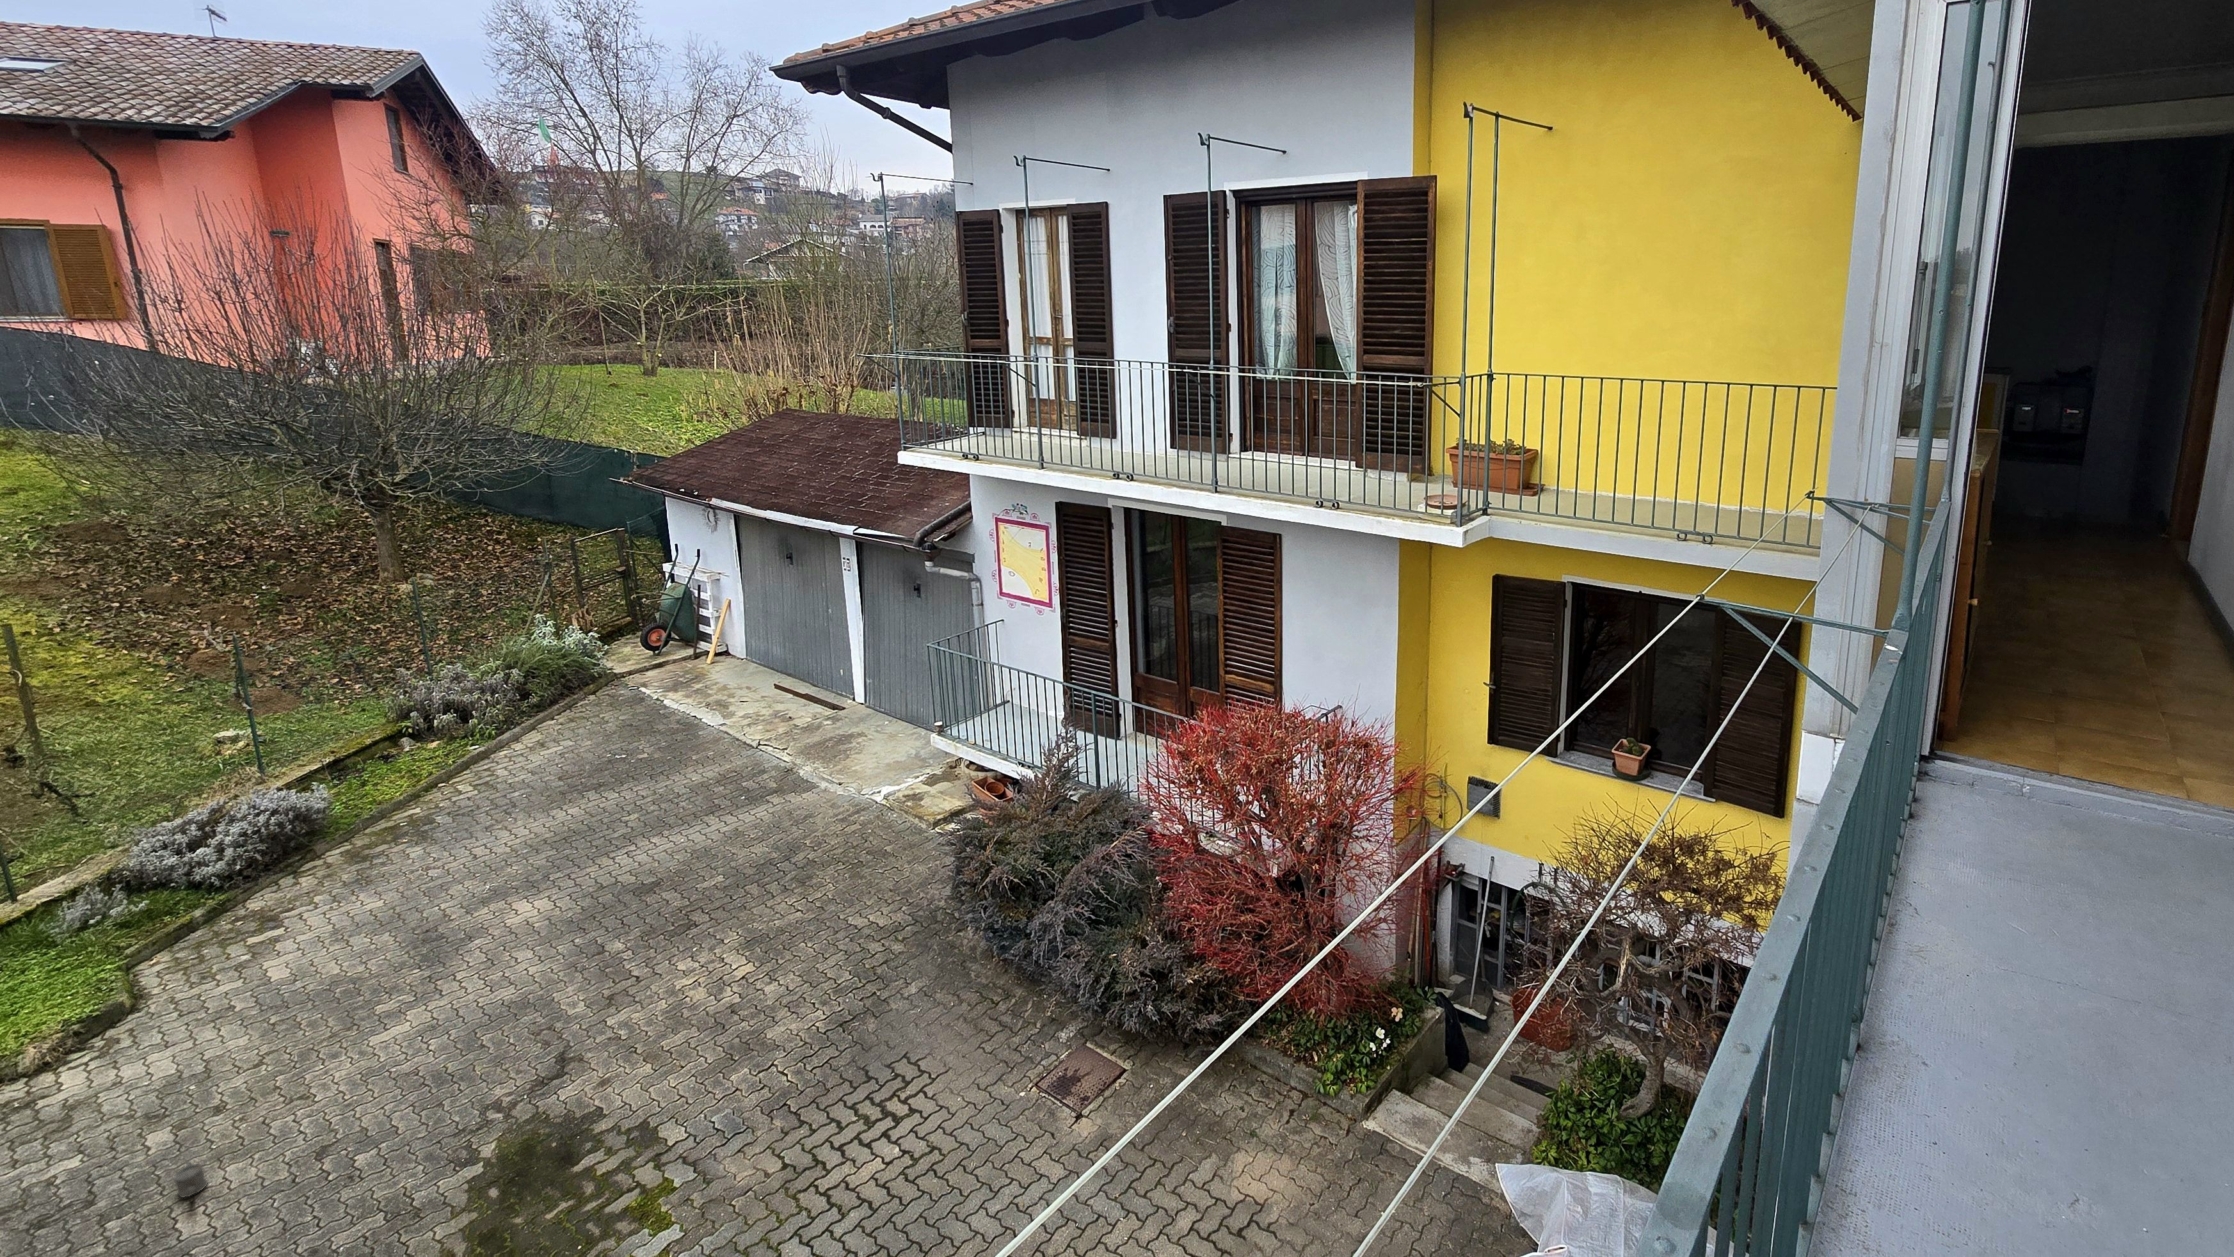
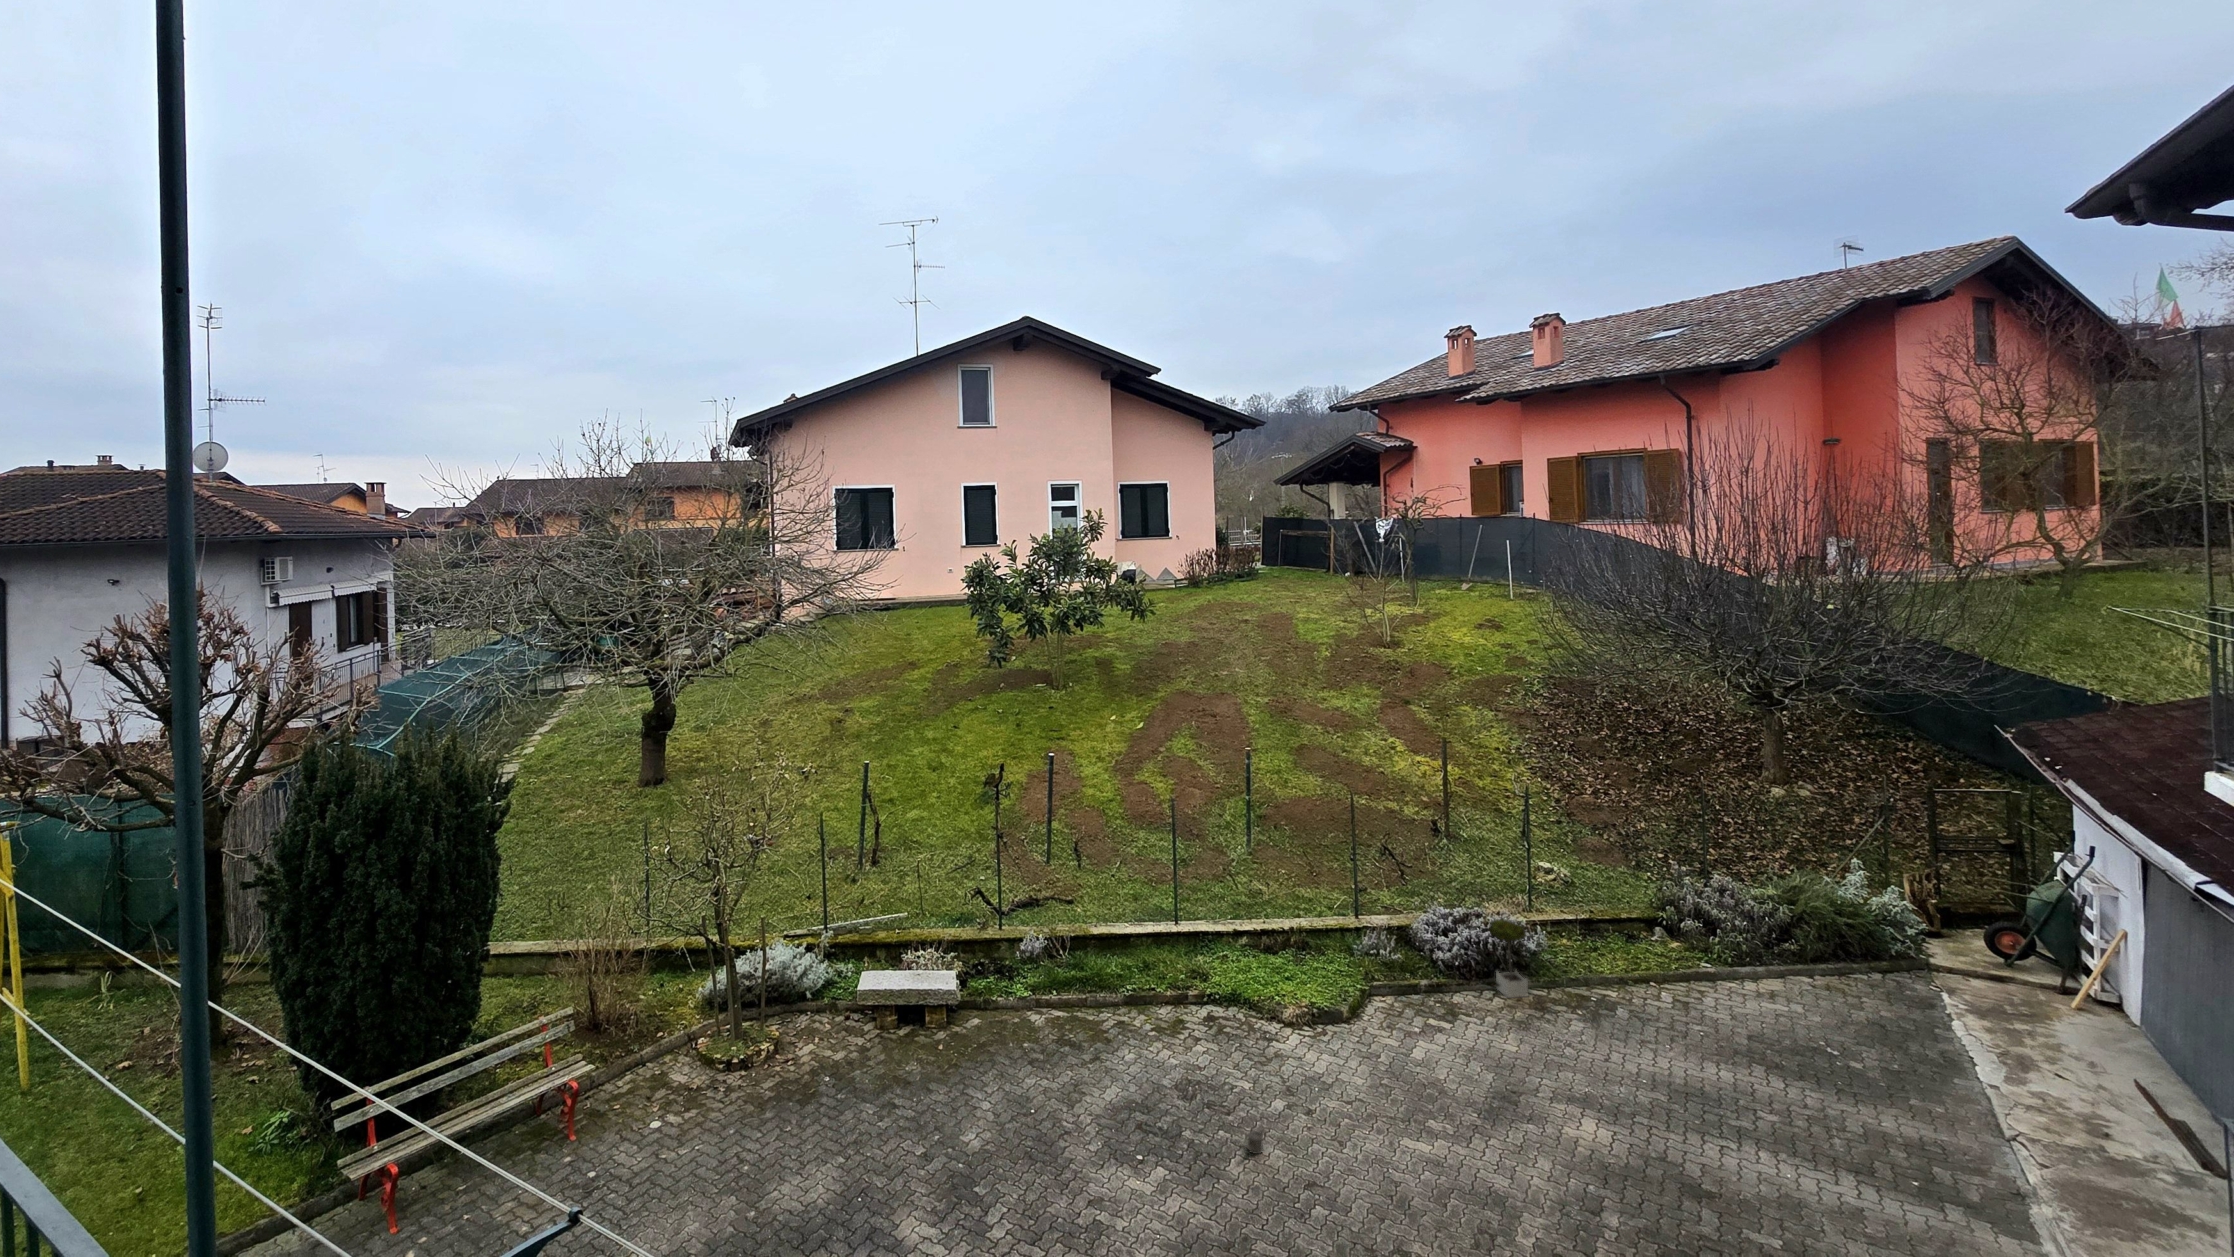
potted tree: none [264,785,335,872] -> present [1489,919,1528,998]

